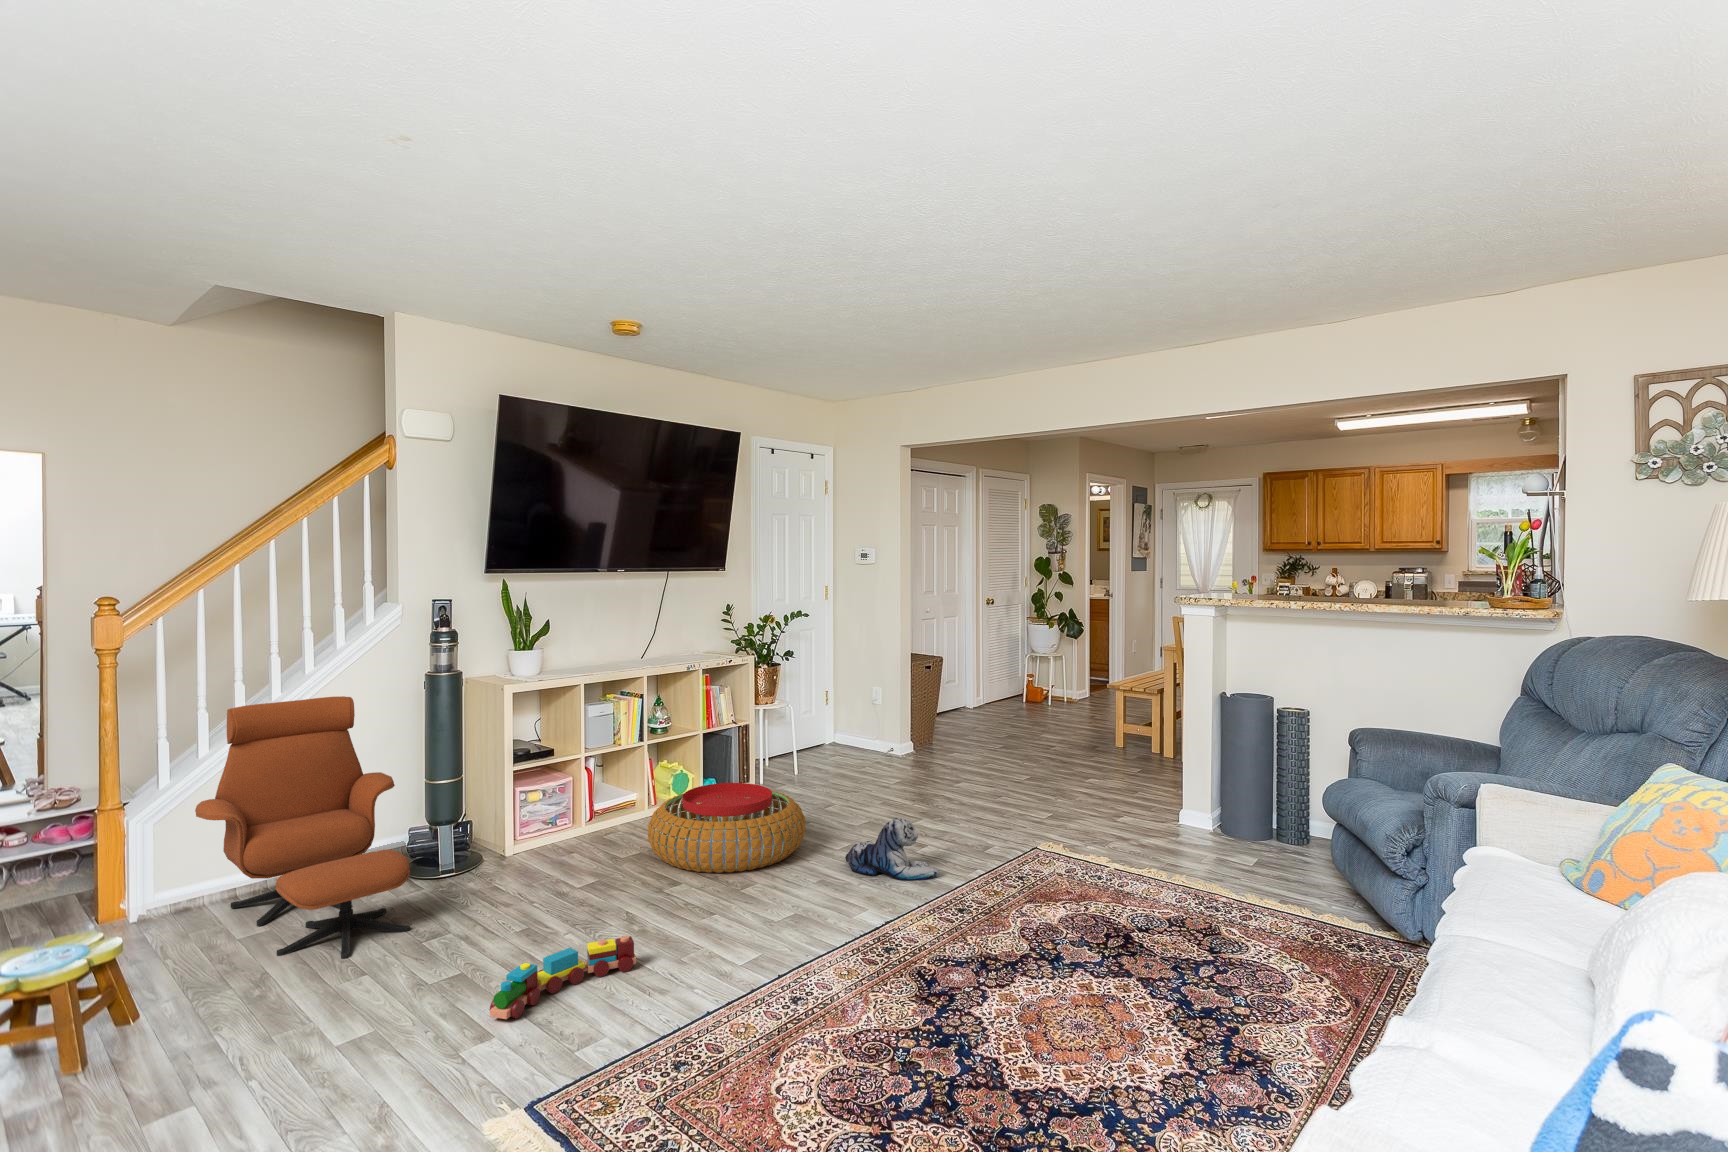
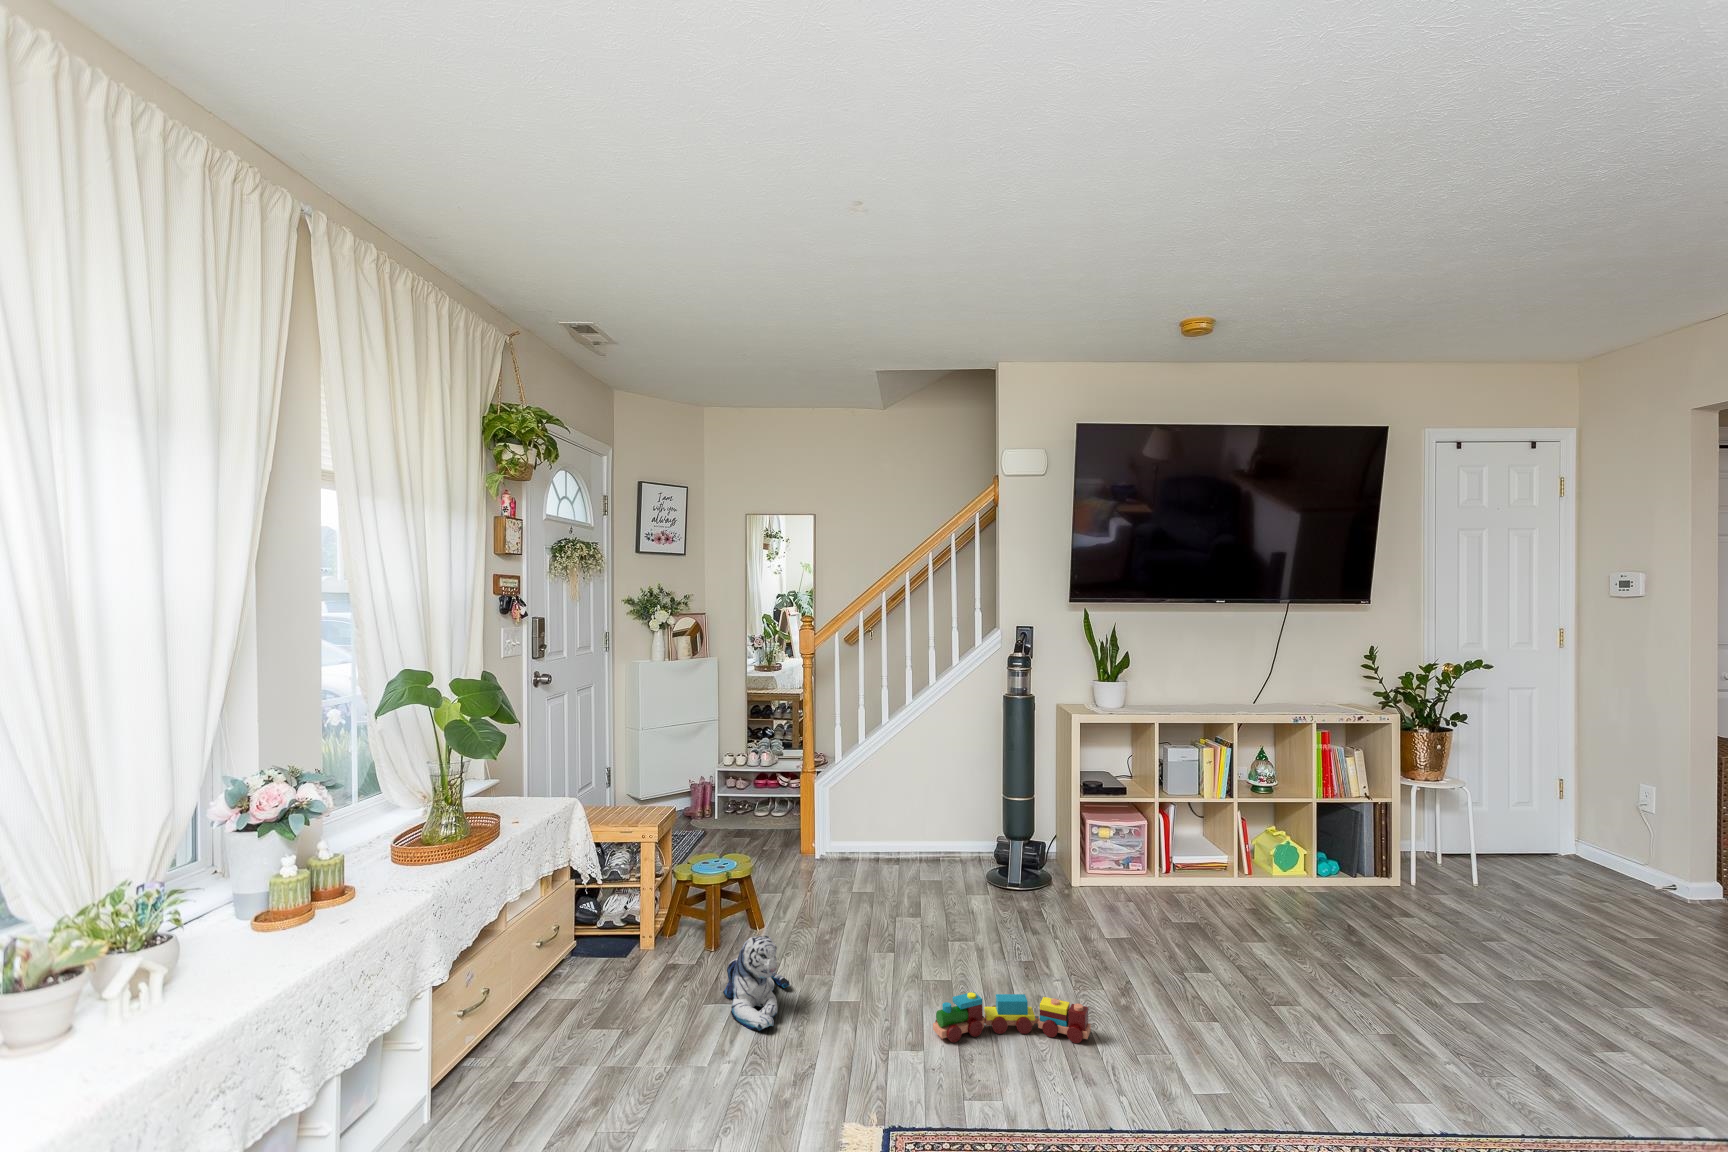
lounge chair: present [195,696,411,959] -> none [841,712,977,933]
pouf: present [648,783,806,873] -> none [1197,865,1411,989]
plush toy: present [845,818,939,880] -> present [723,936,790,1031]

